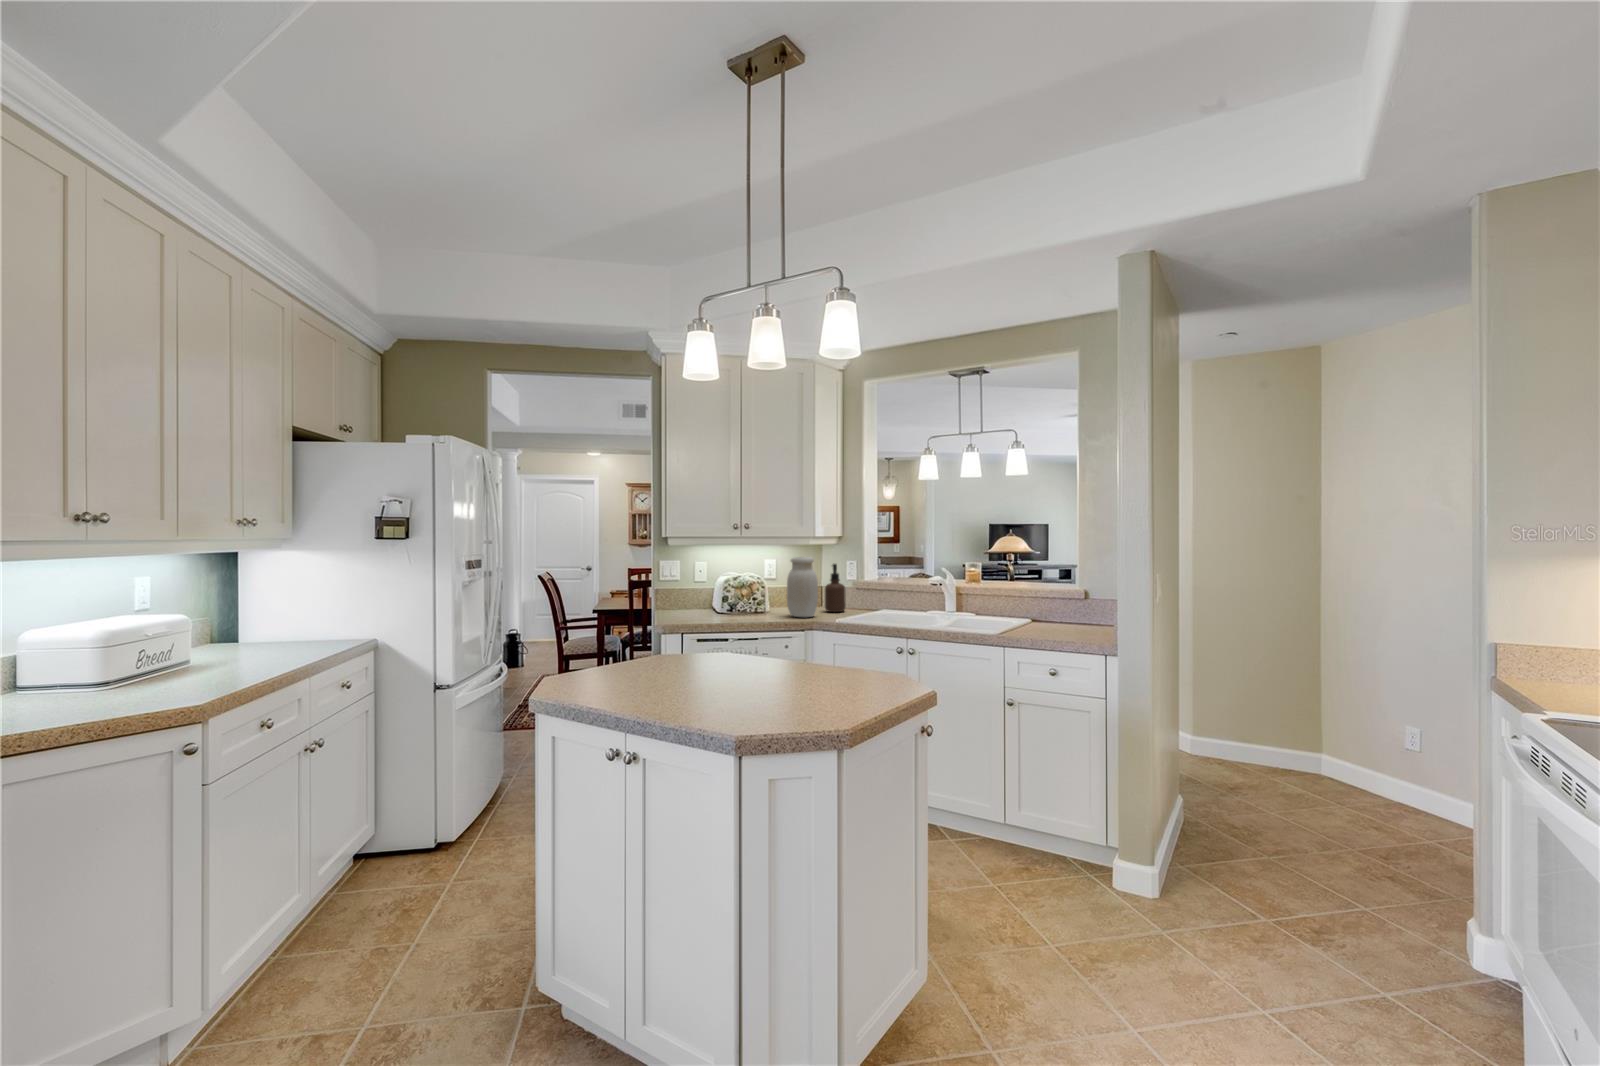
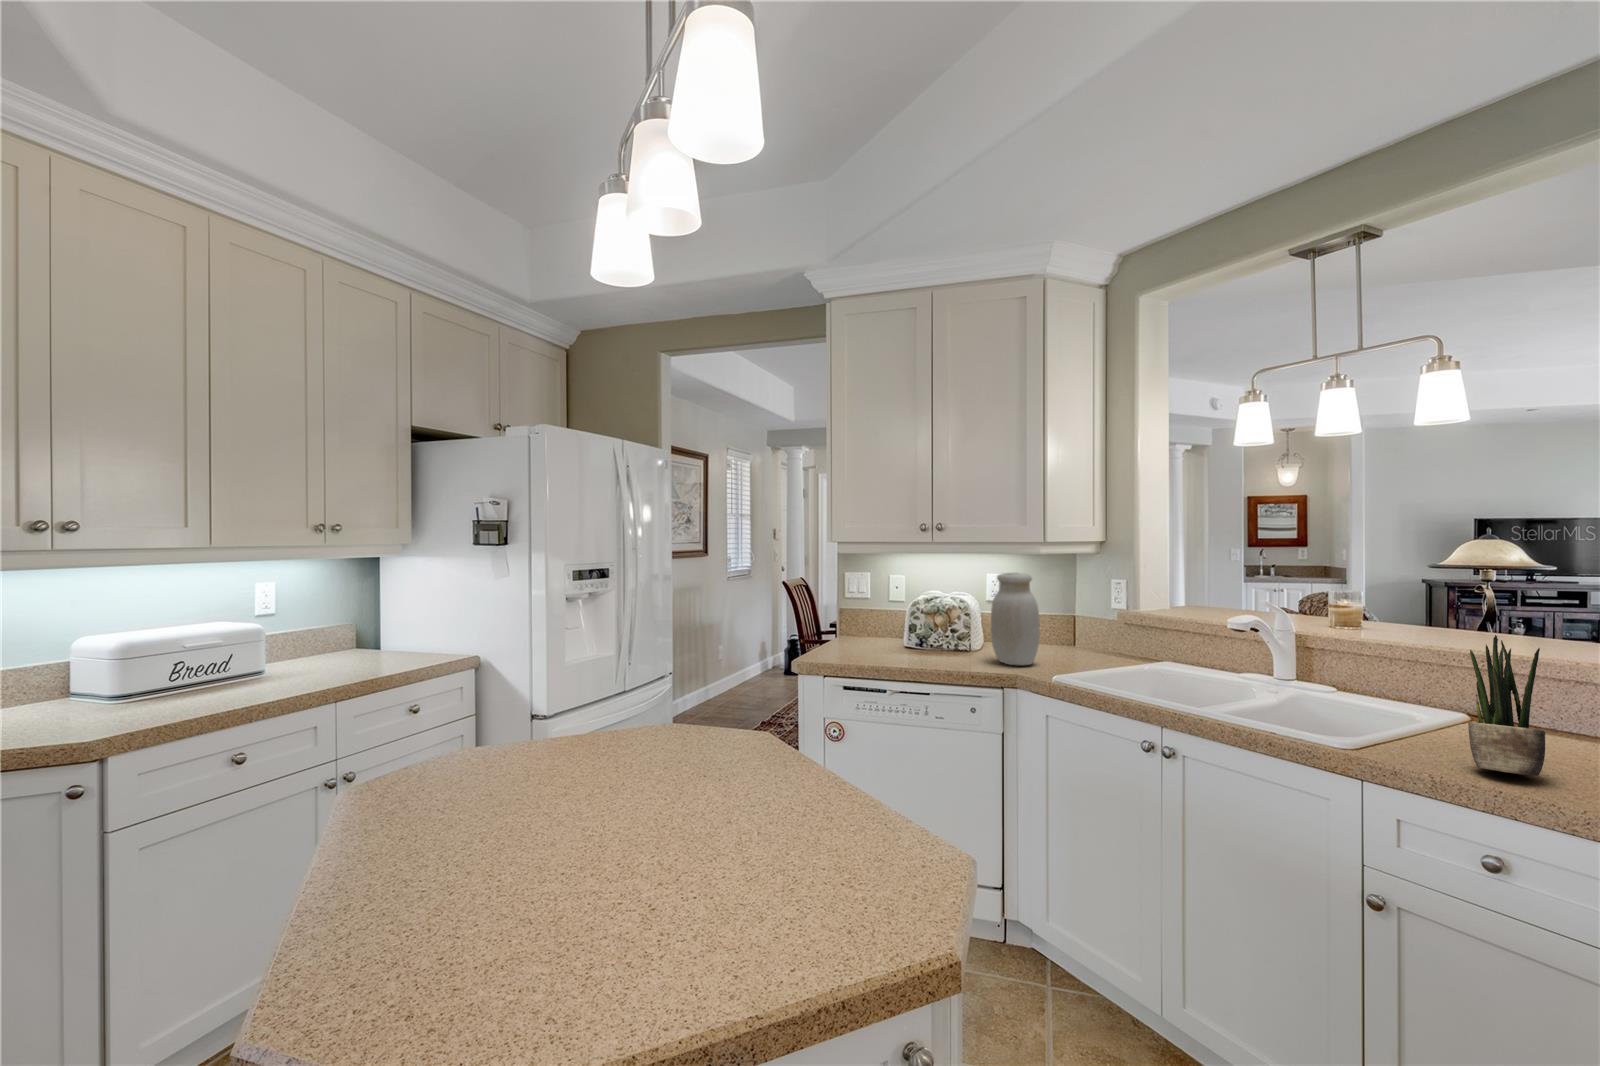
soap dispenser: present [825,564,846,612] -> none [1061,584,1096,660]
potted plant: none [1040,575,1065,635] -> present [1468,635,1545,776]

